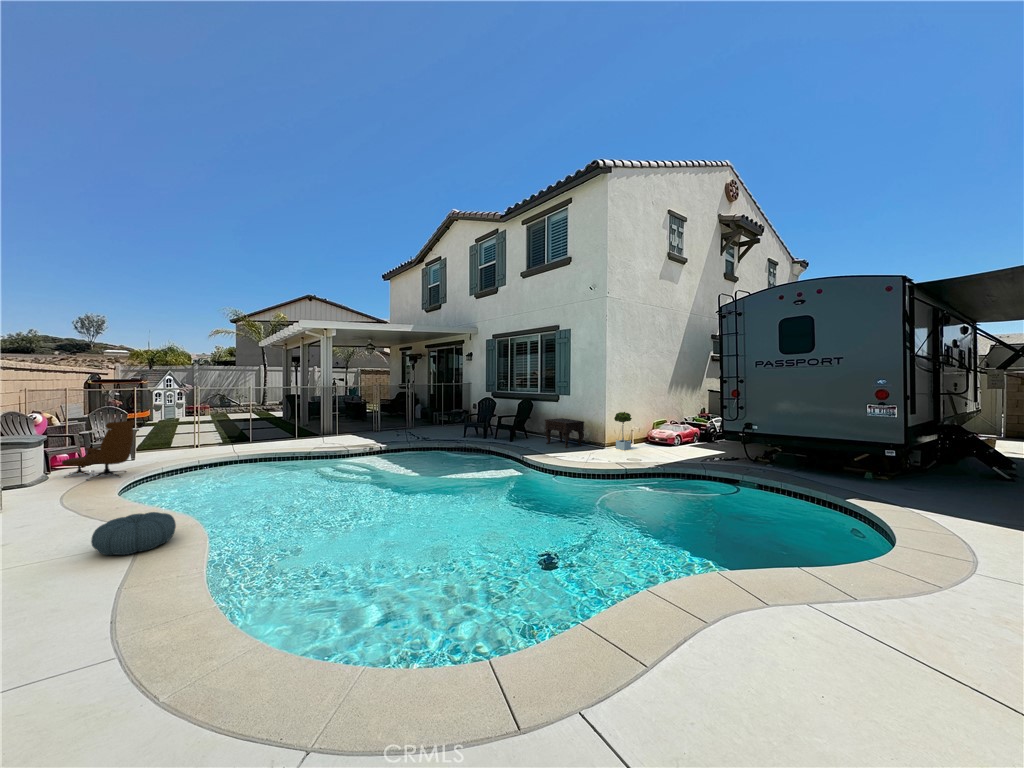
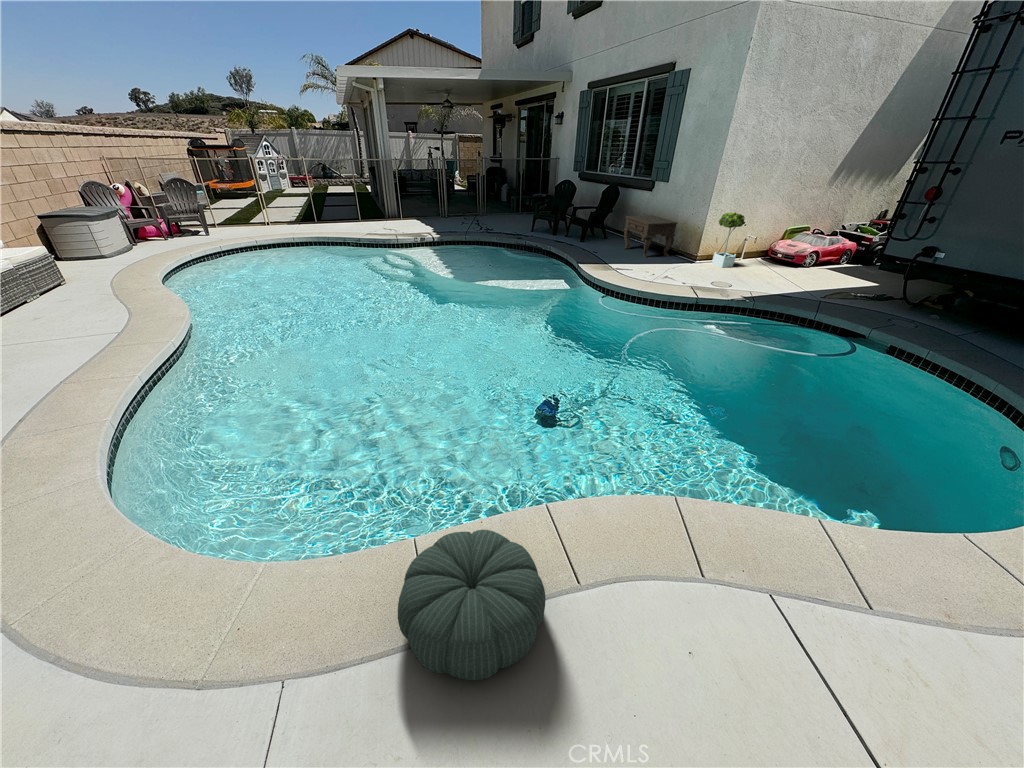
lounge chair: present [62,420,135,481] -> none [130,196,185,256]
pouf: present [91,512,176,555] -> present [398,530,546,680]

